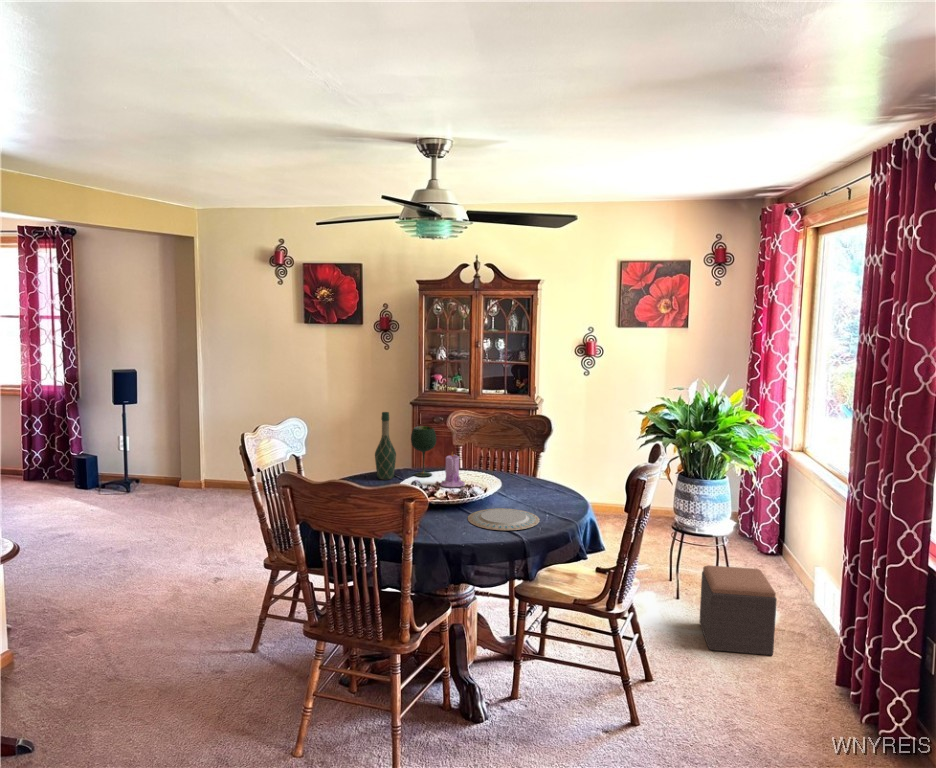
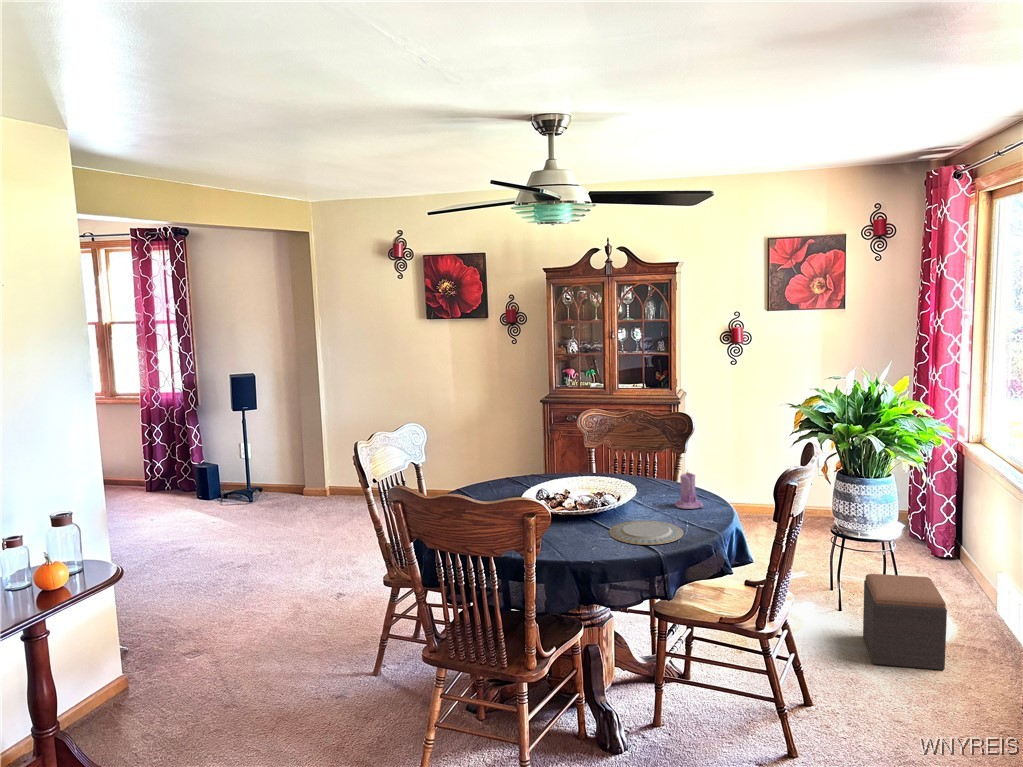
wine bottle: present [375,412,396,480] -> none [510,422,532,491]
wine glass: present [411,426,436,477] -> none [546,434,573,487]
candle: present [441,454,465,487] -> present [675,472,703,509]

